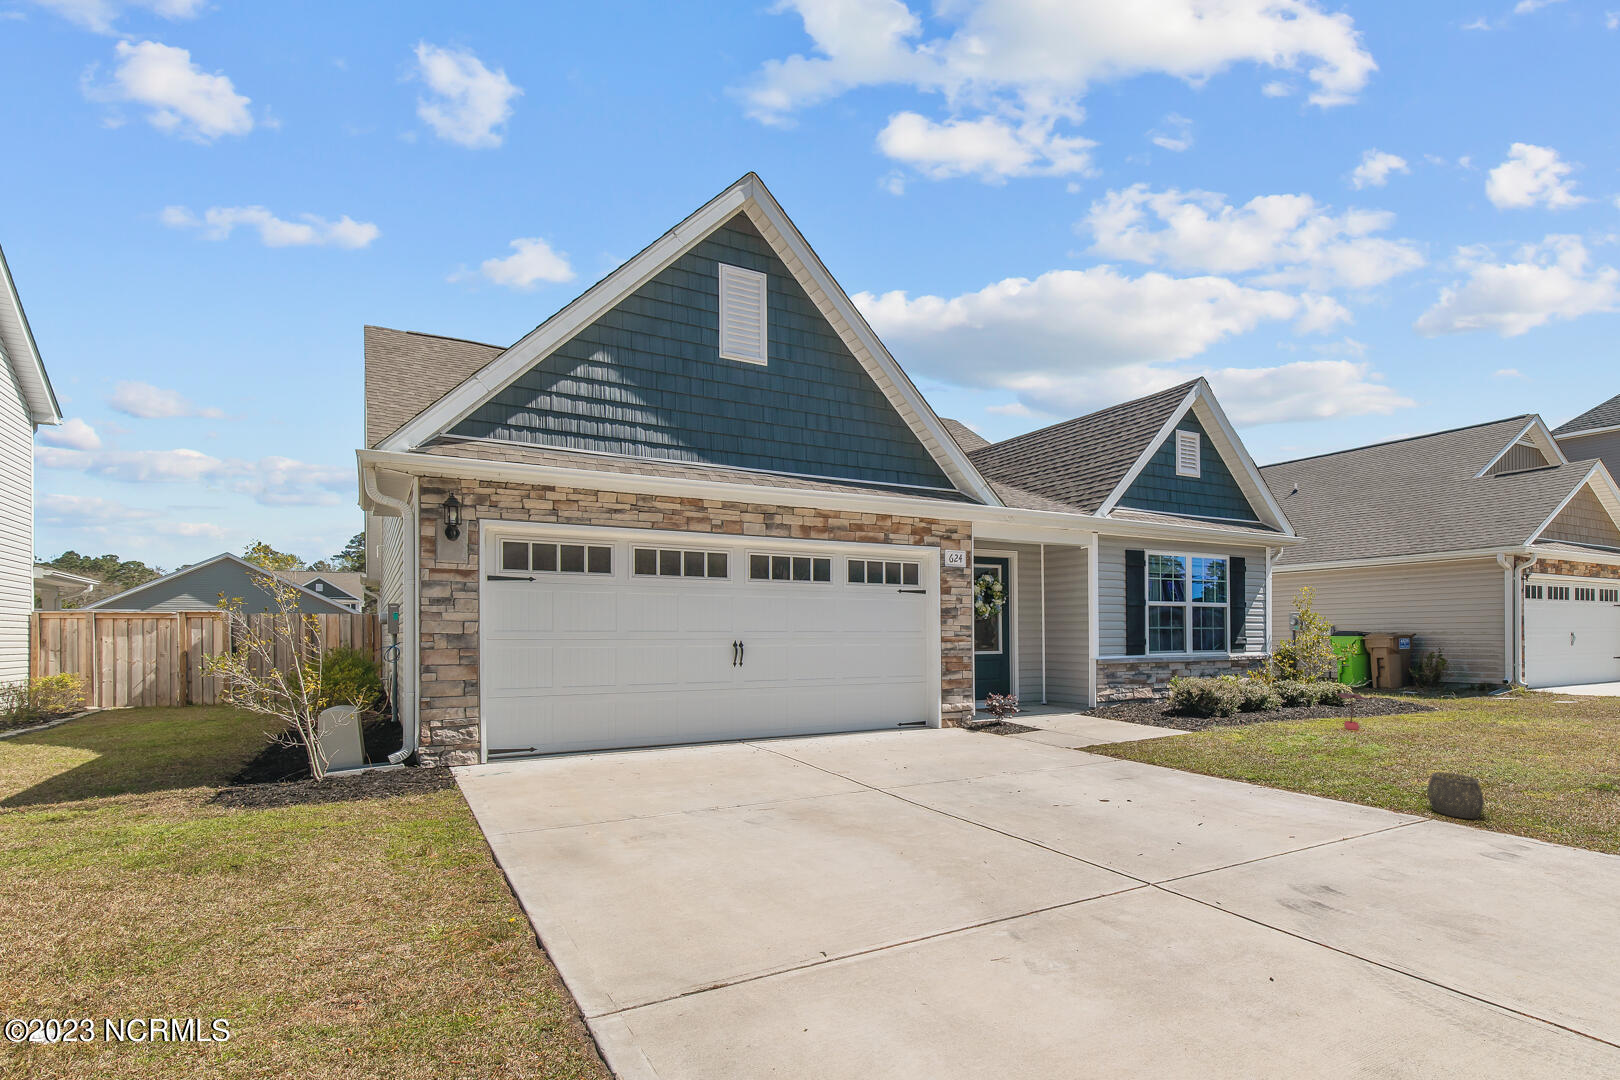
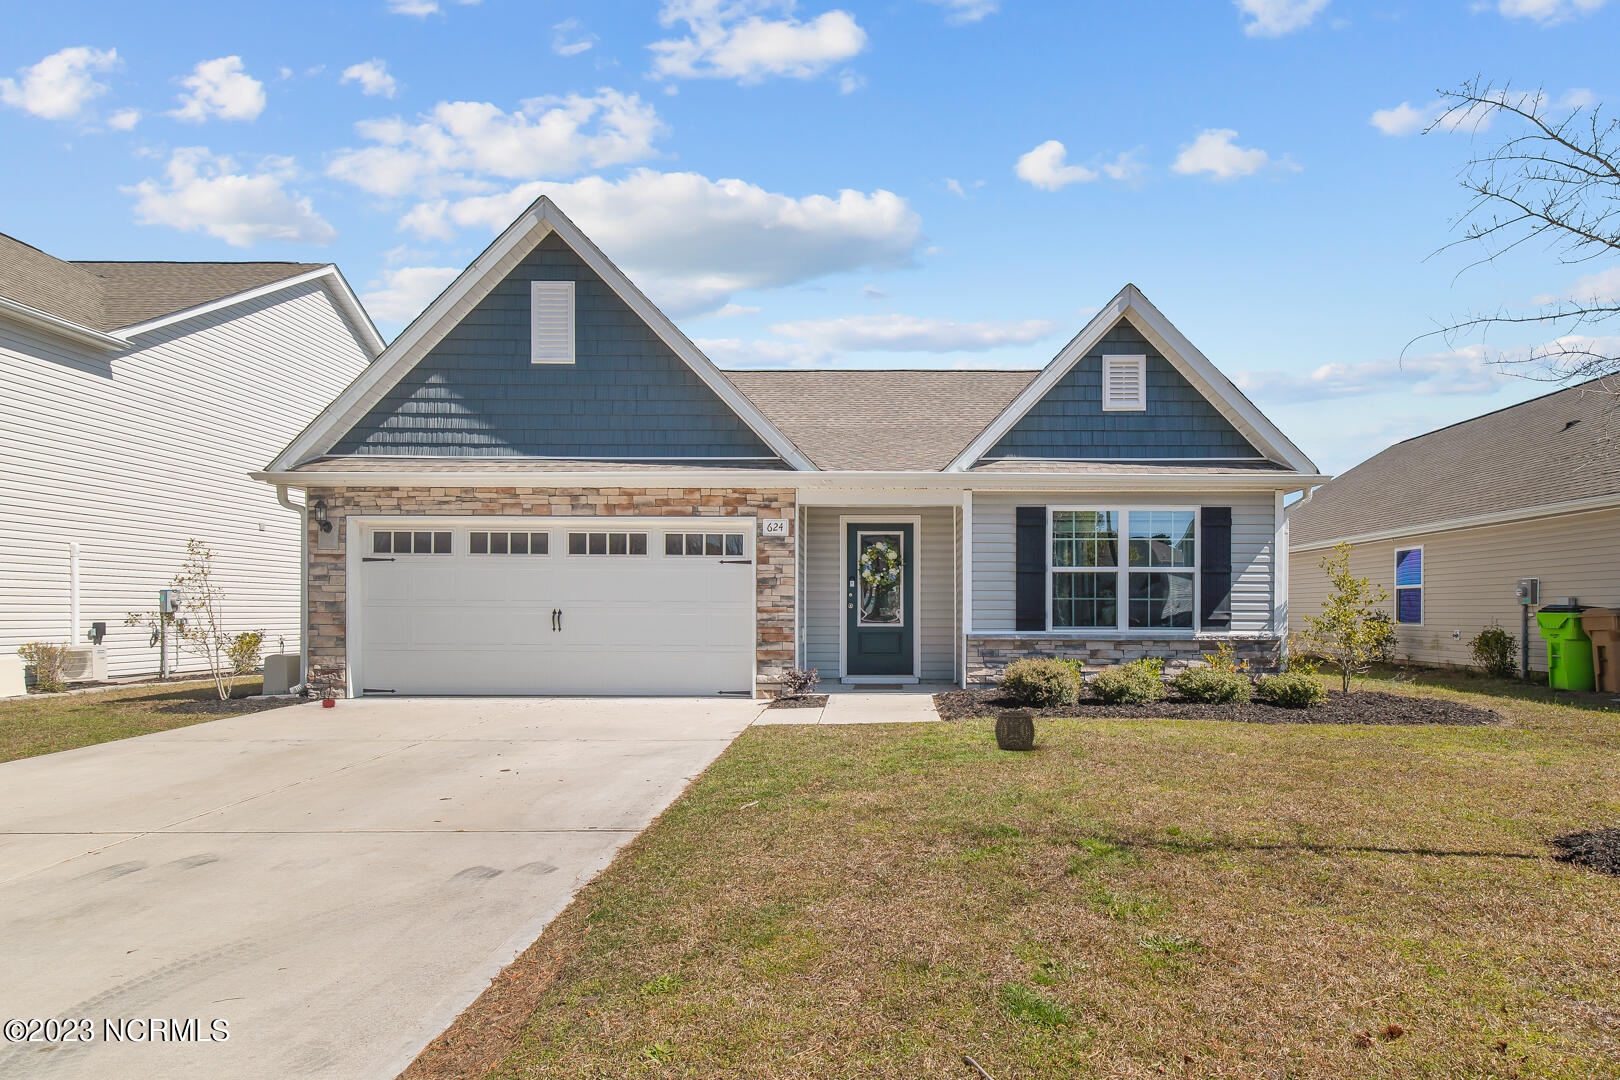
potted plant: present [1336,693,1367,730] -> present [314,670,343,707]

